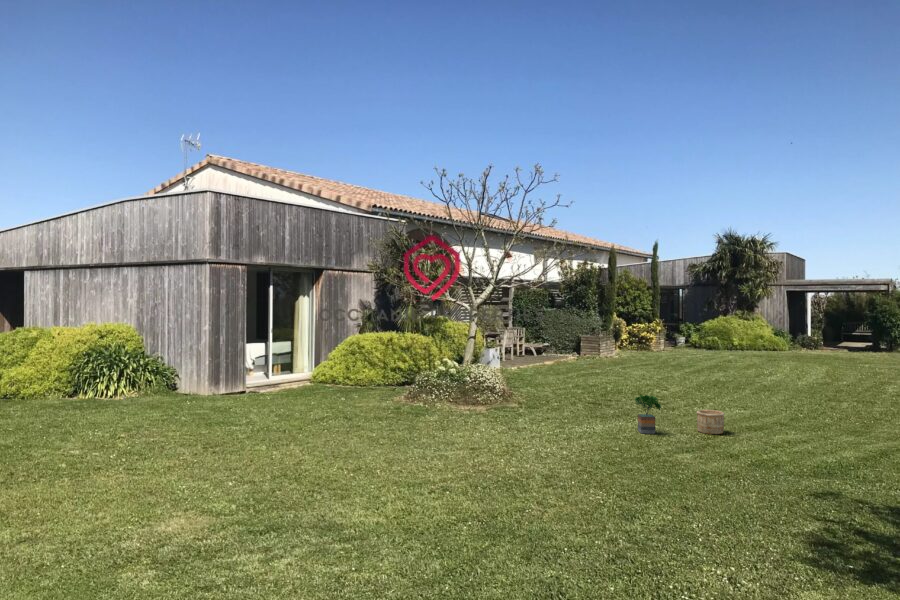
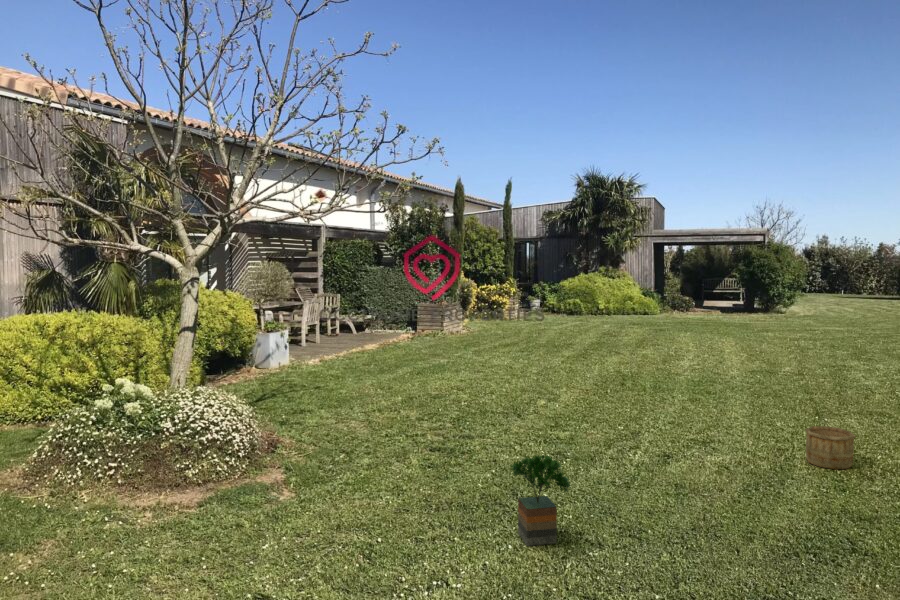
wooden bucket: present [696,409,725,434] -> present [806,426,856,469]

